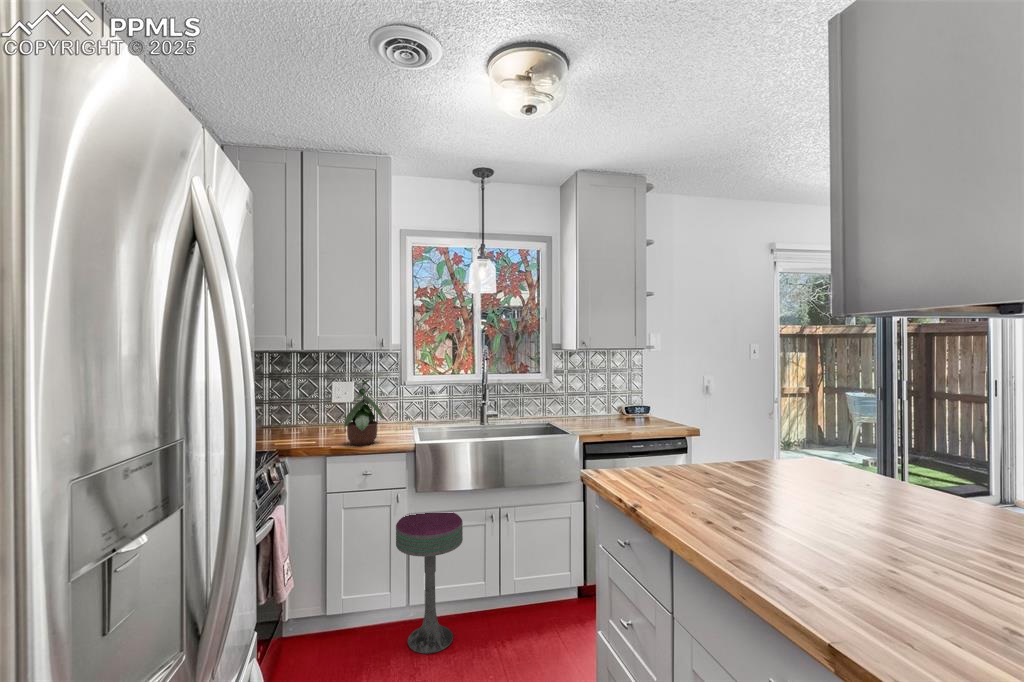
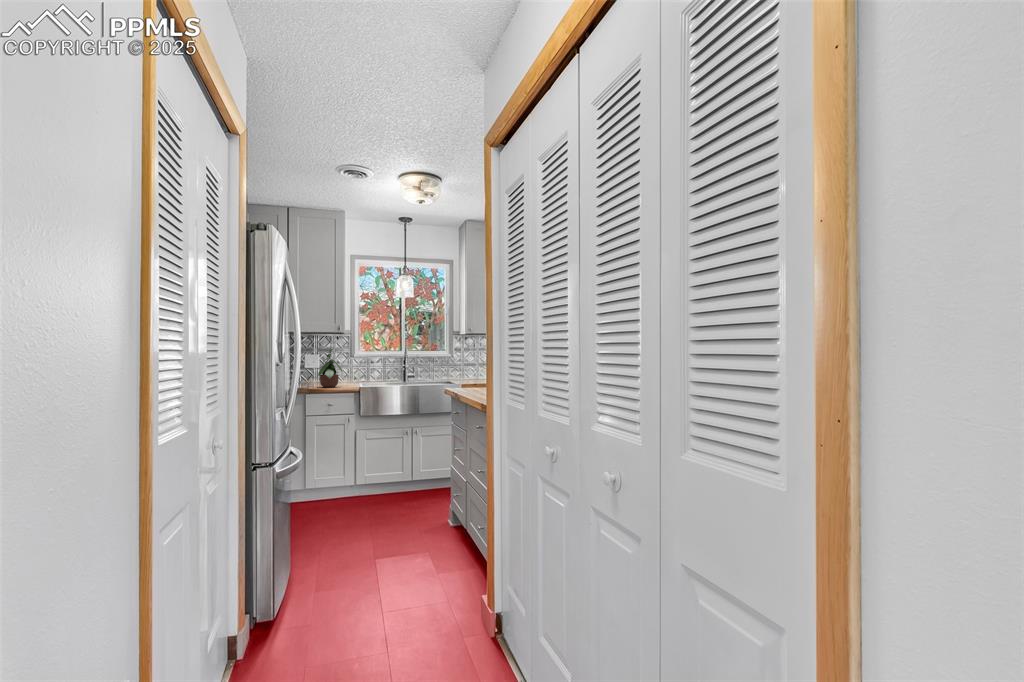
bar stool: present [396,513,463,654] -> none [351,428,391,506]

